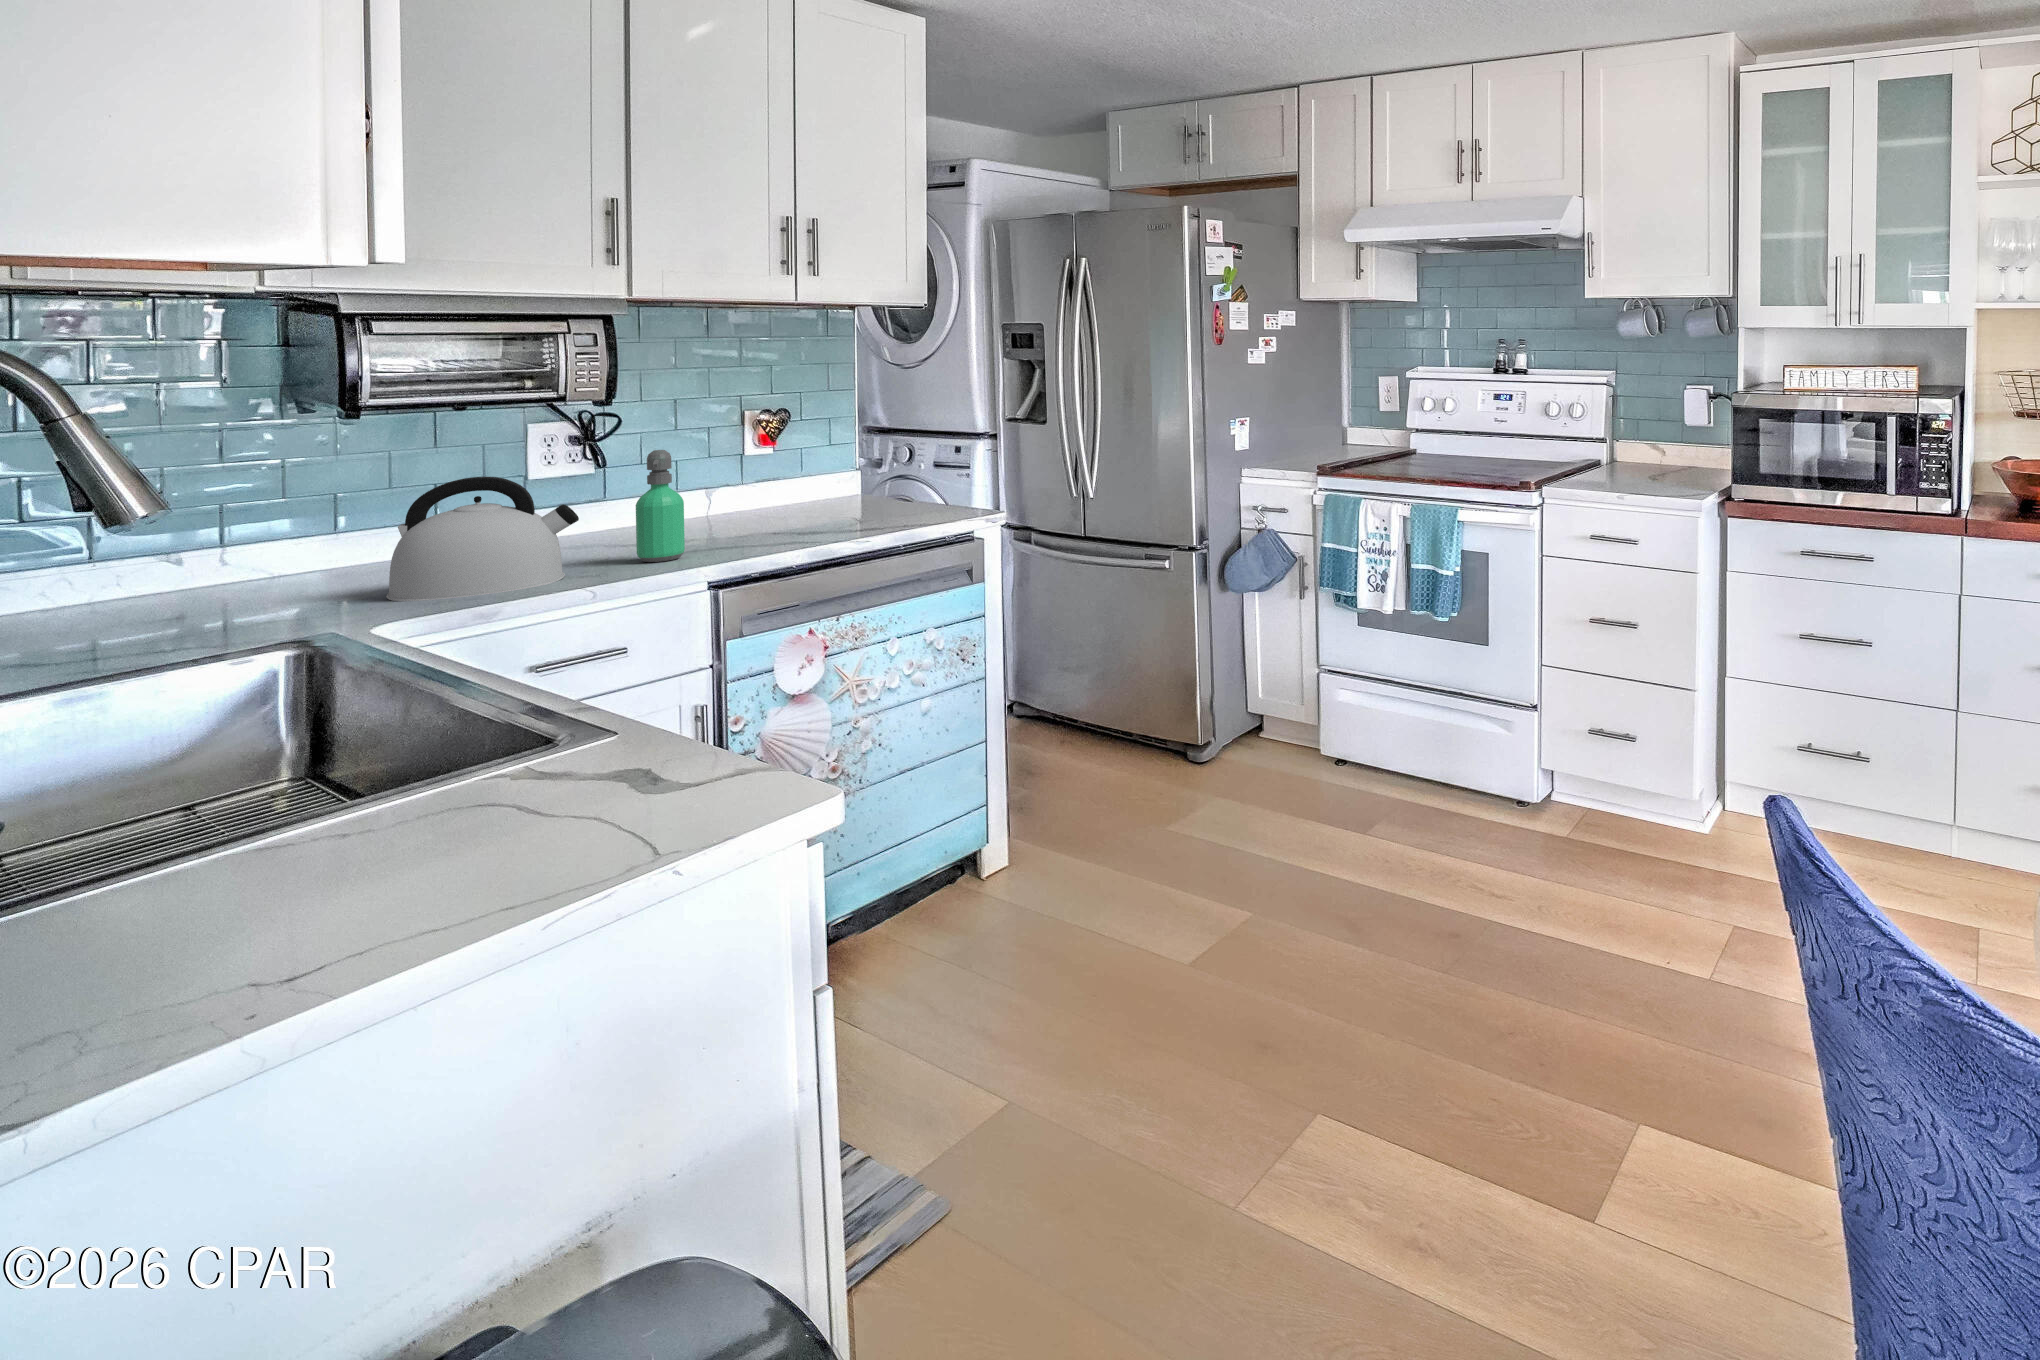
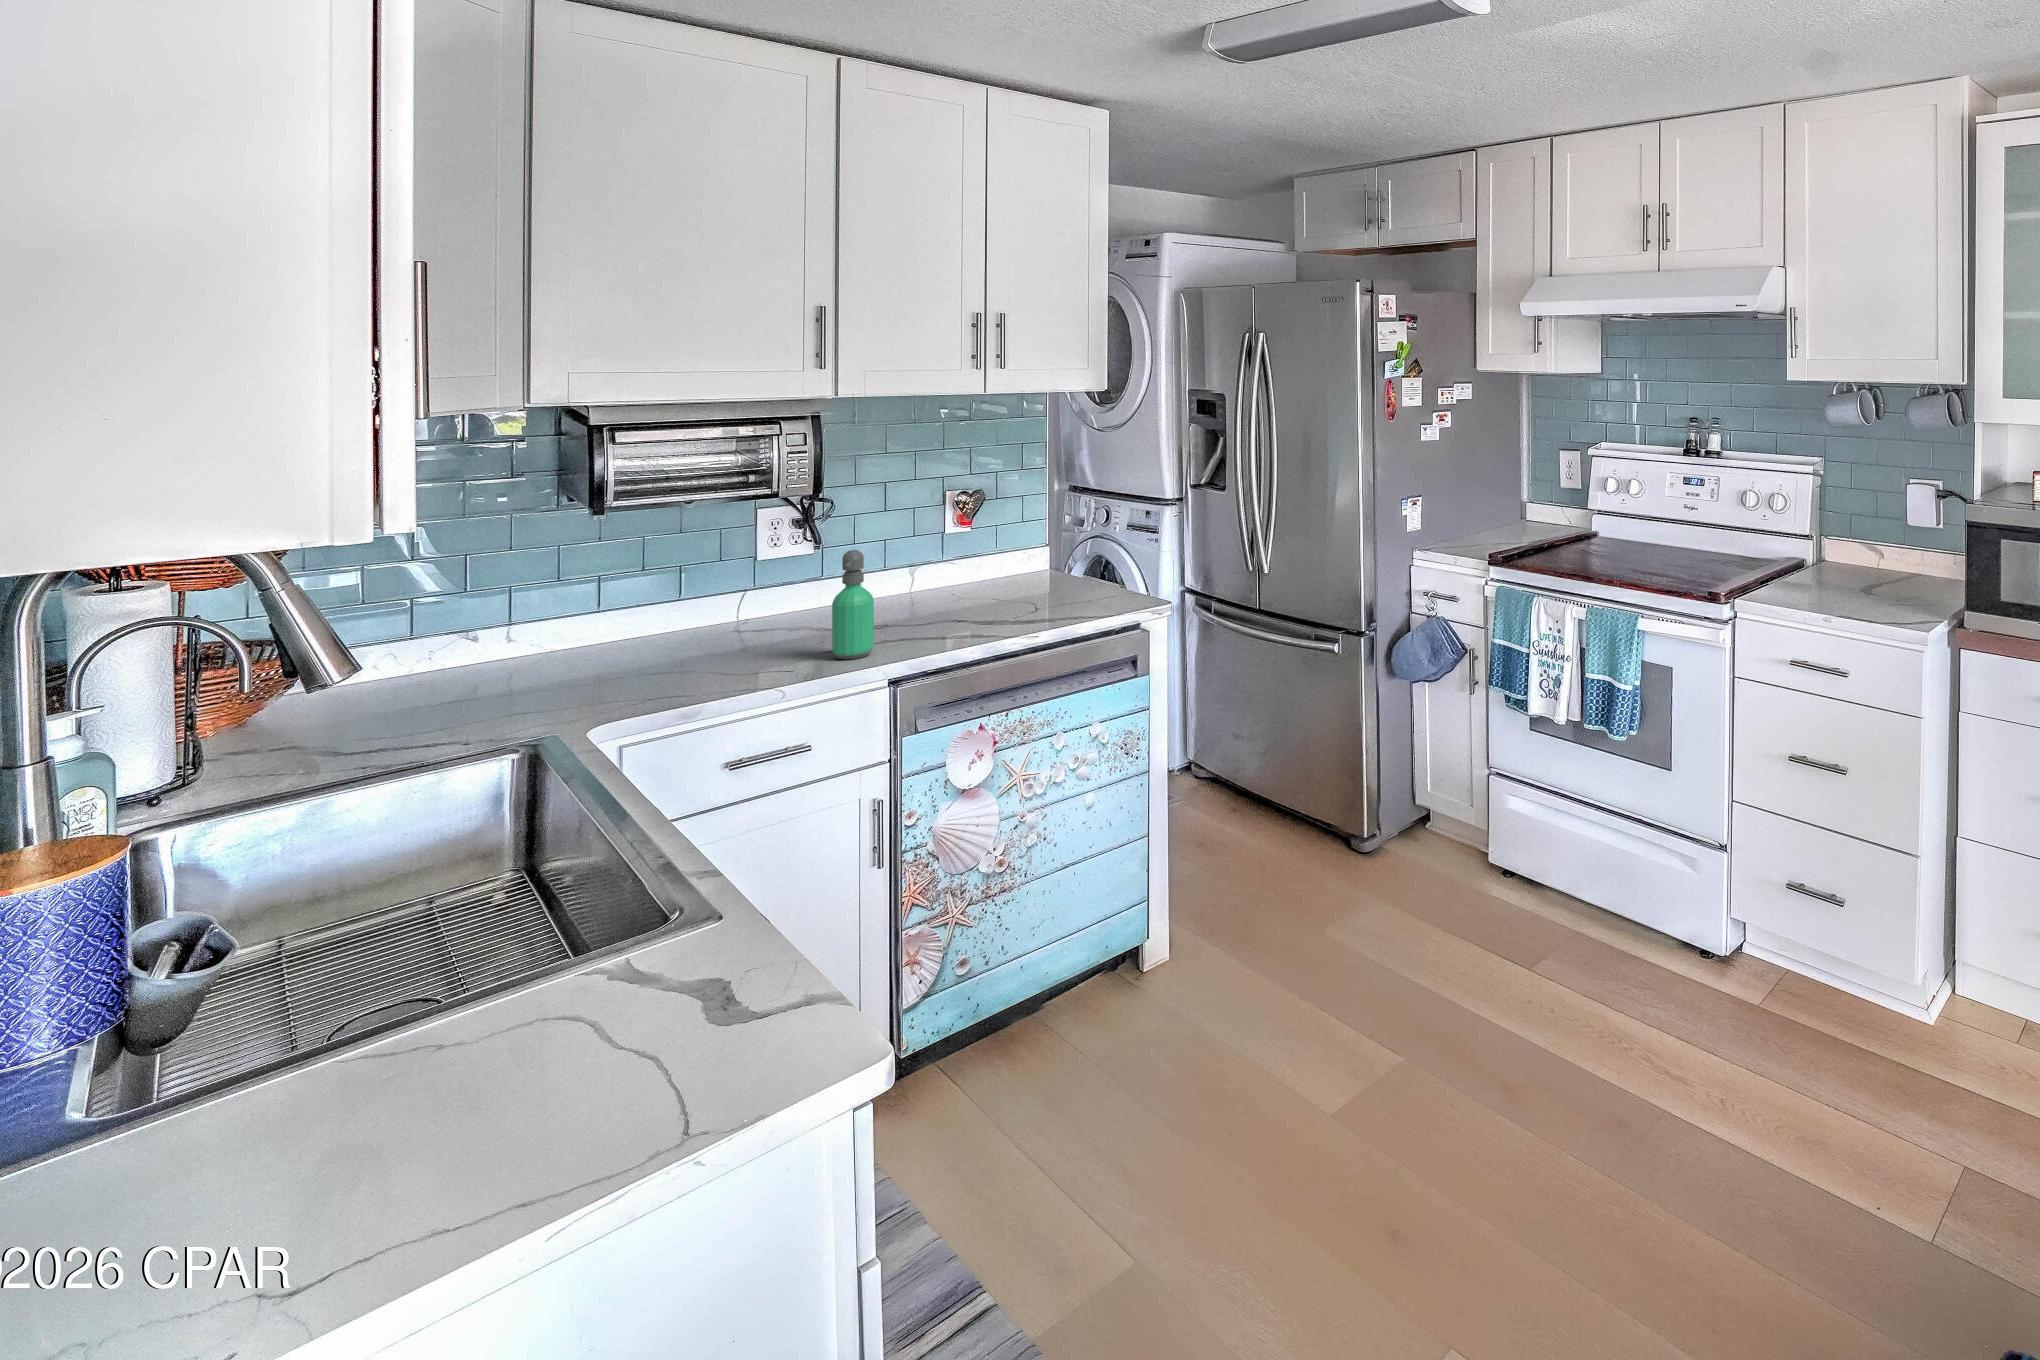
kettle: present [386,477,579,601] -> none [620,580,780,703]

